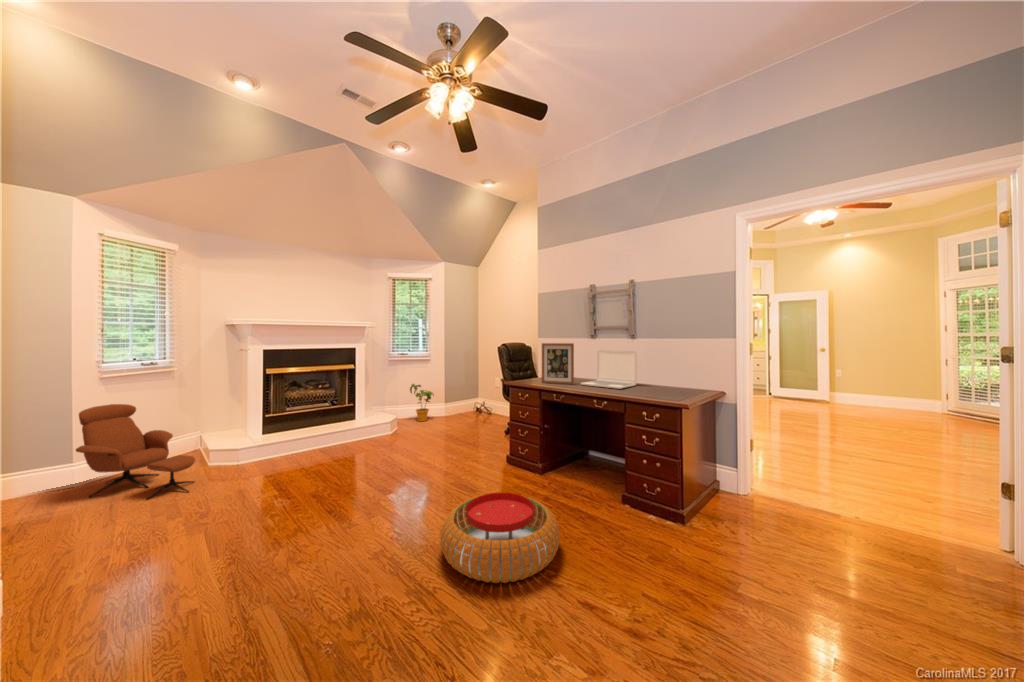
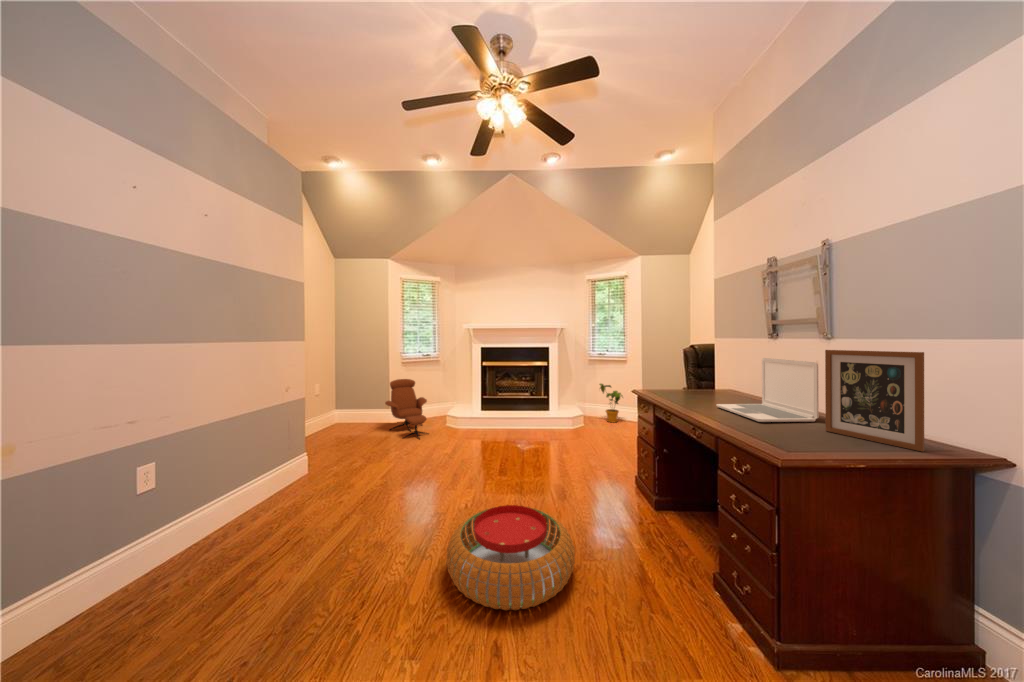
picture frame: present [542,343,574,384] -> present [825,350,924,452]

